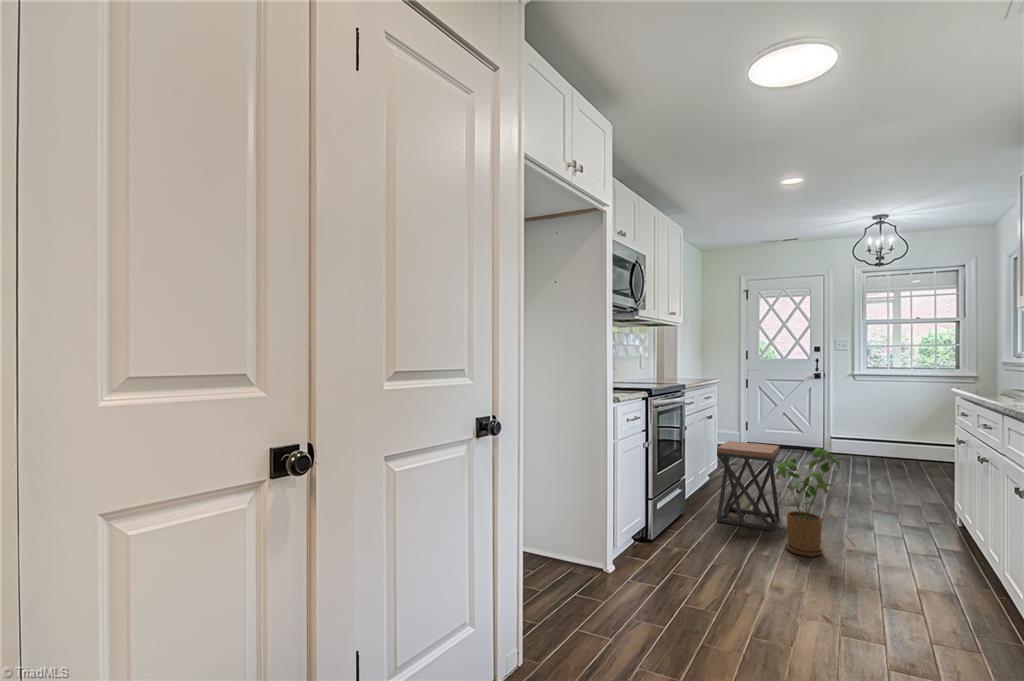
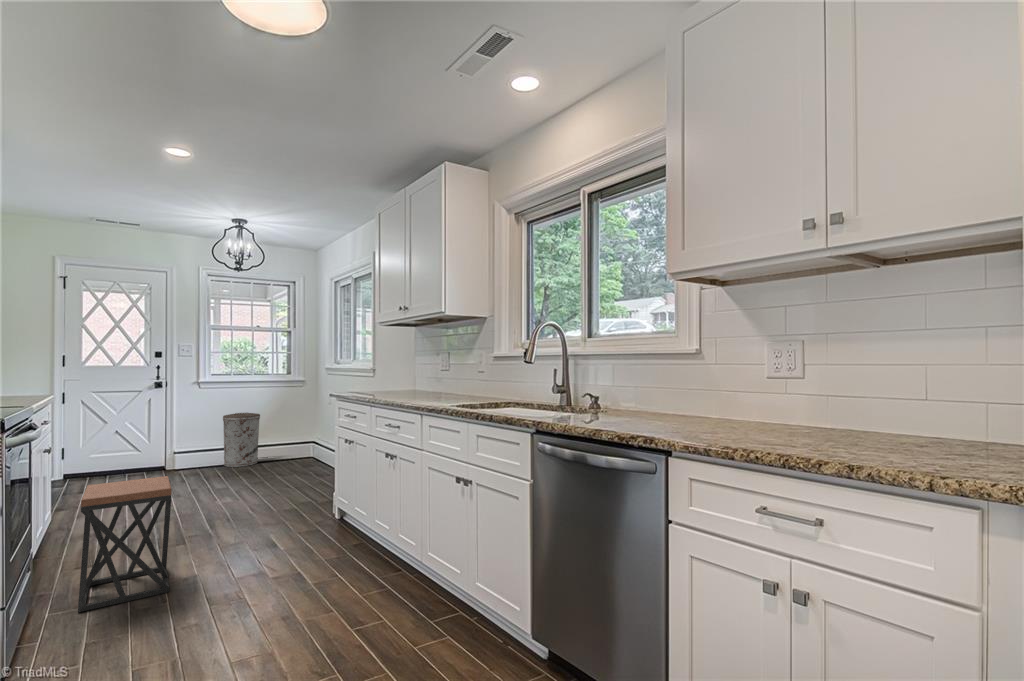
trash can: none [876,408,918,464] -> present [223,413,260,467]
house plant: present [776,448,841,556] -> none [187,469,268,609]

